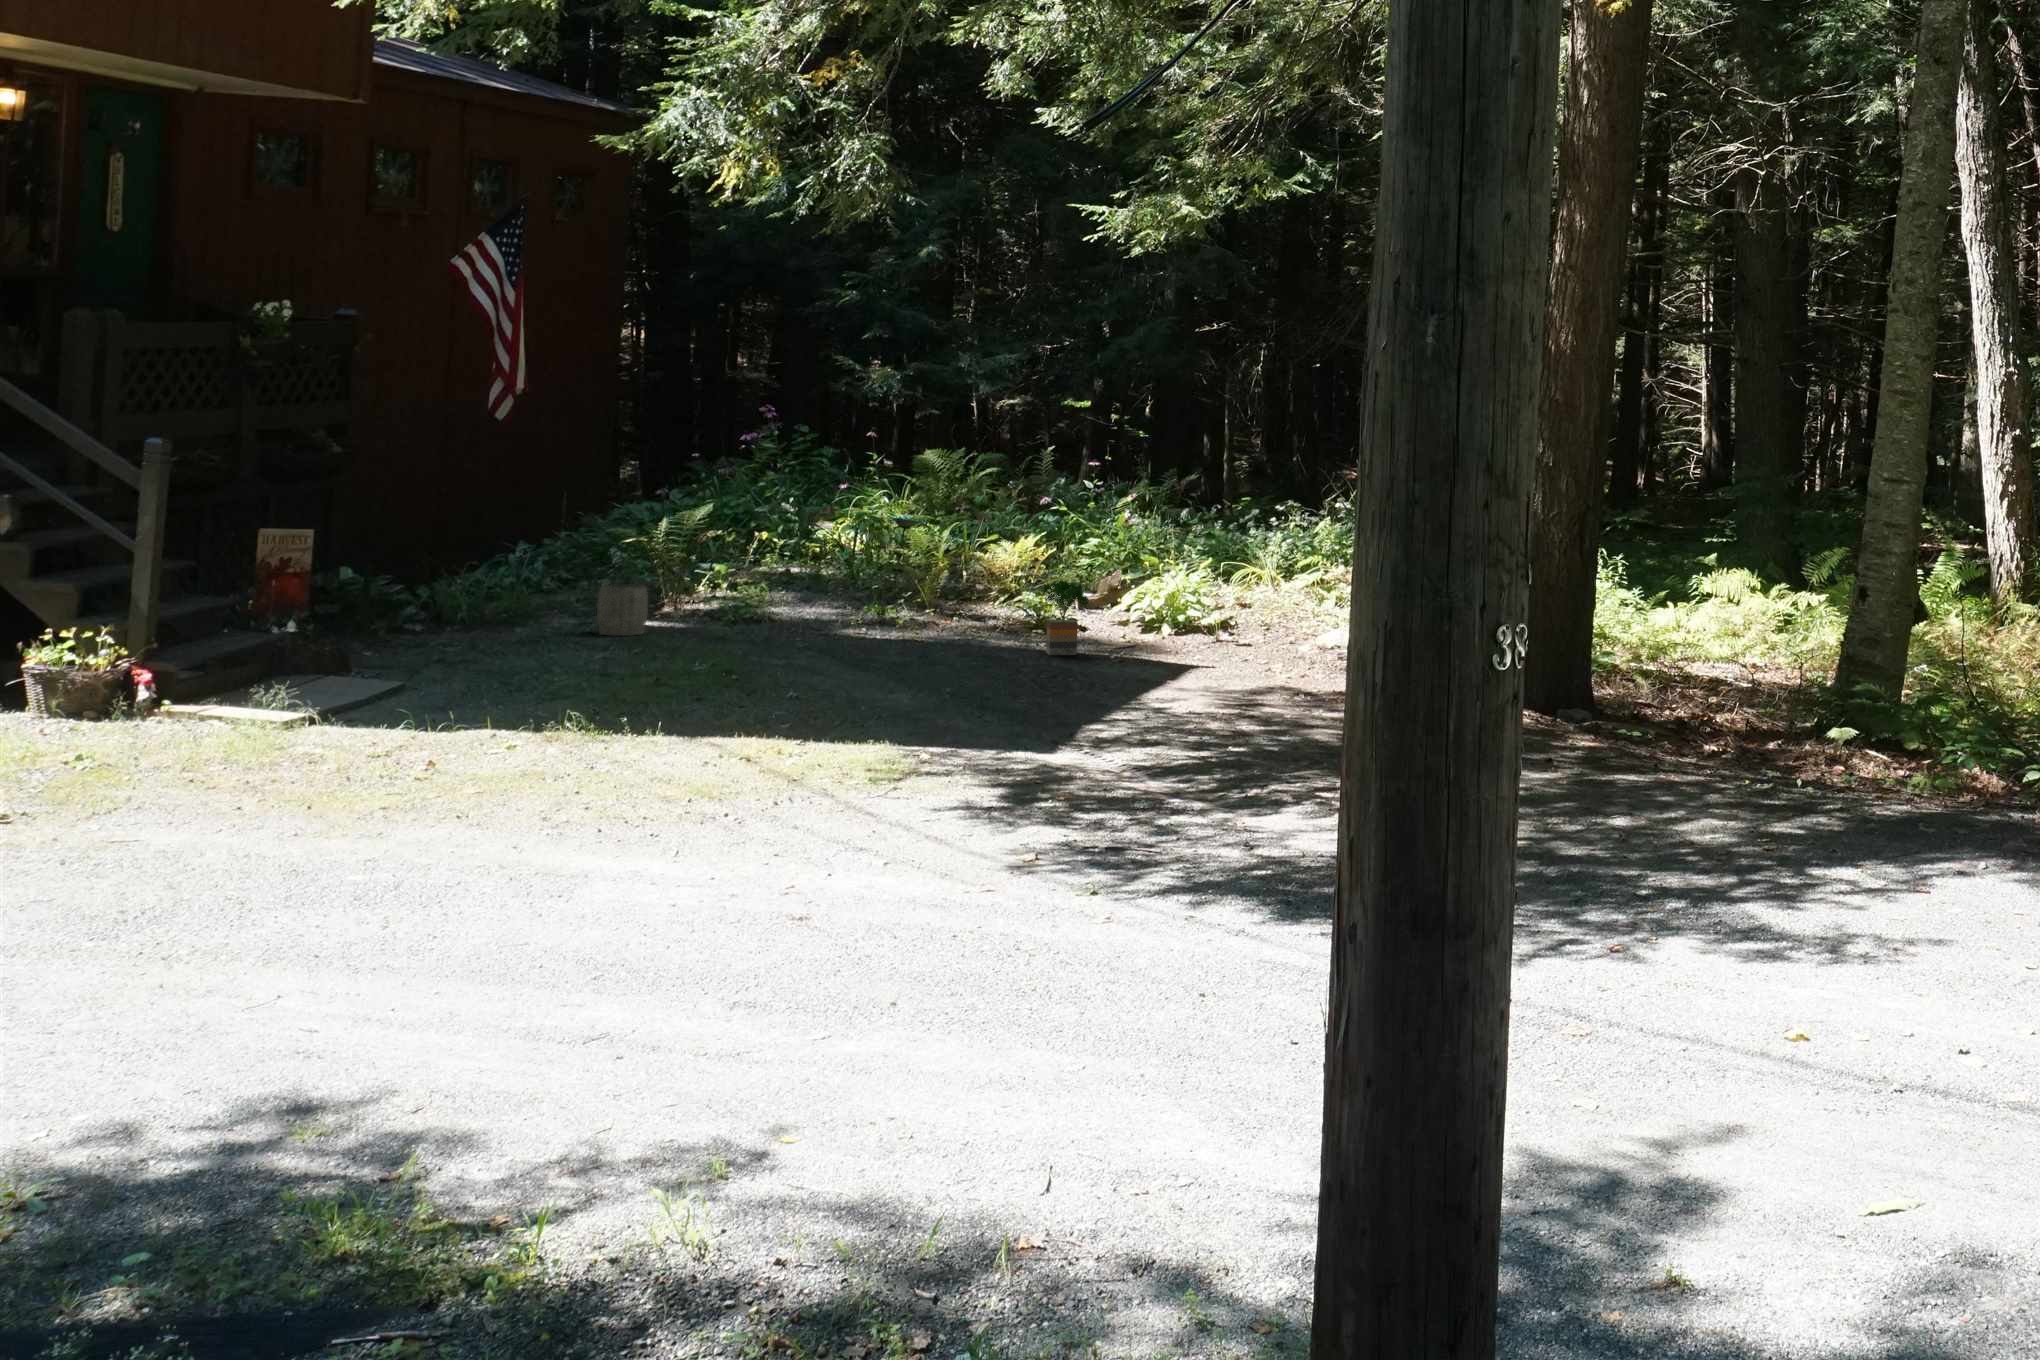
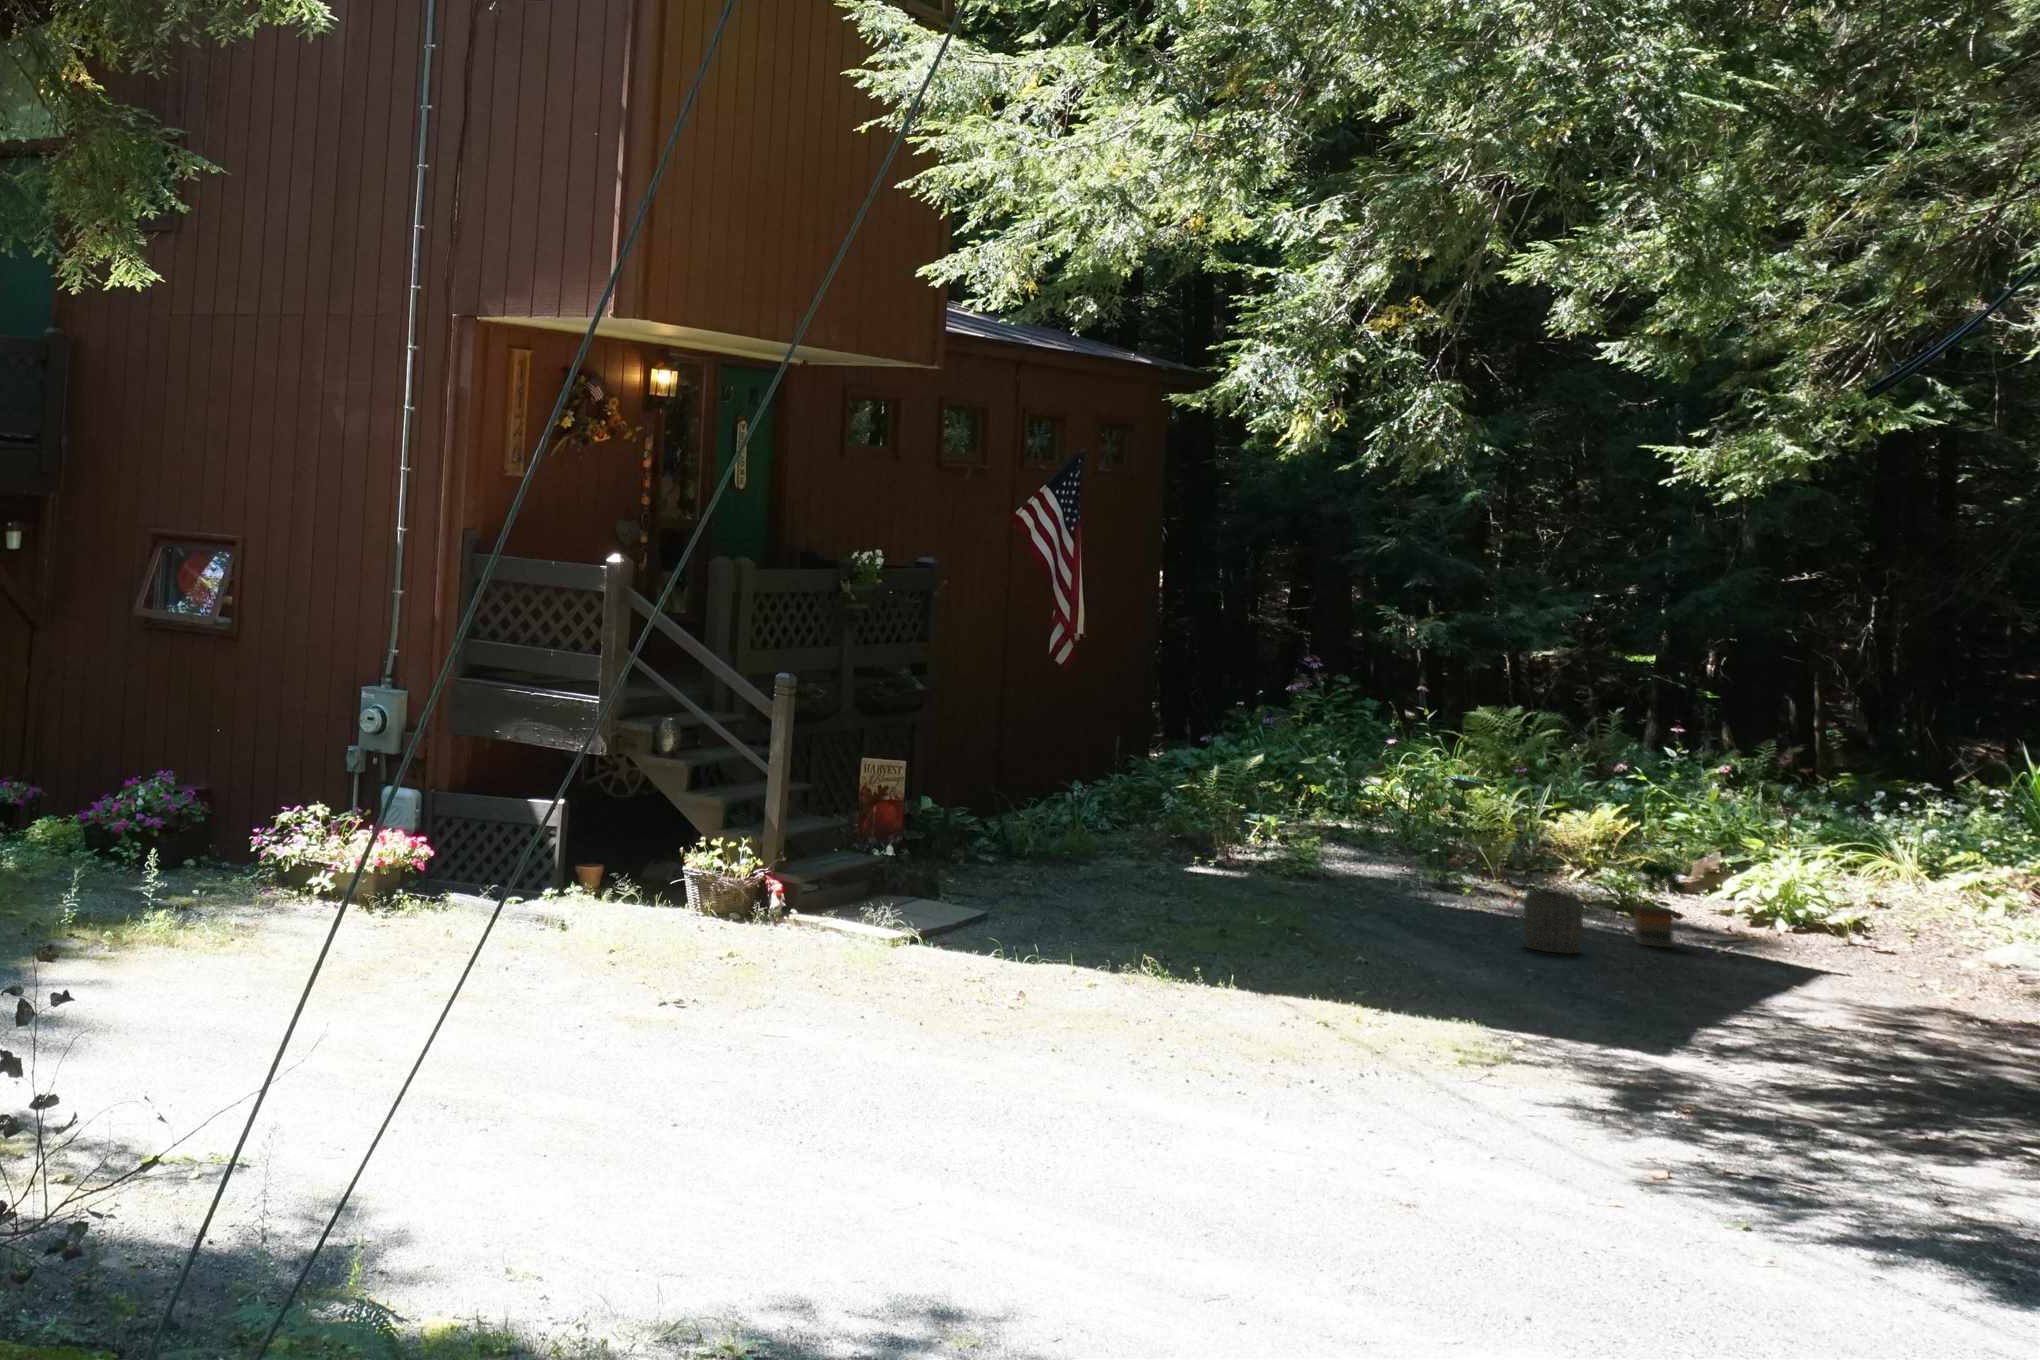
woven basket: present [597,585,648,636] -> present [1523,891,1583,954]

